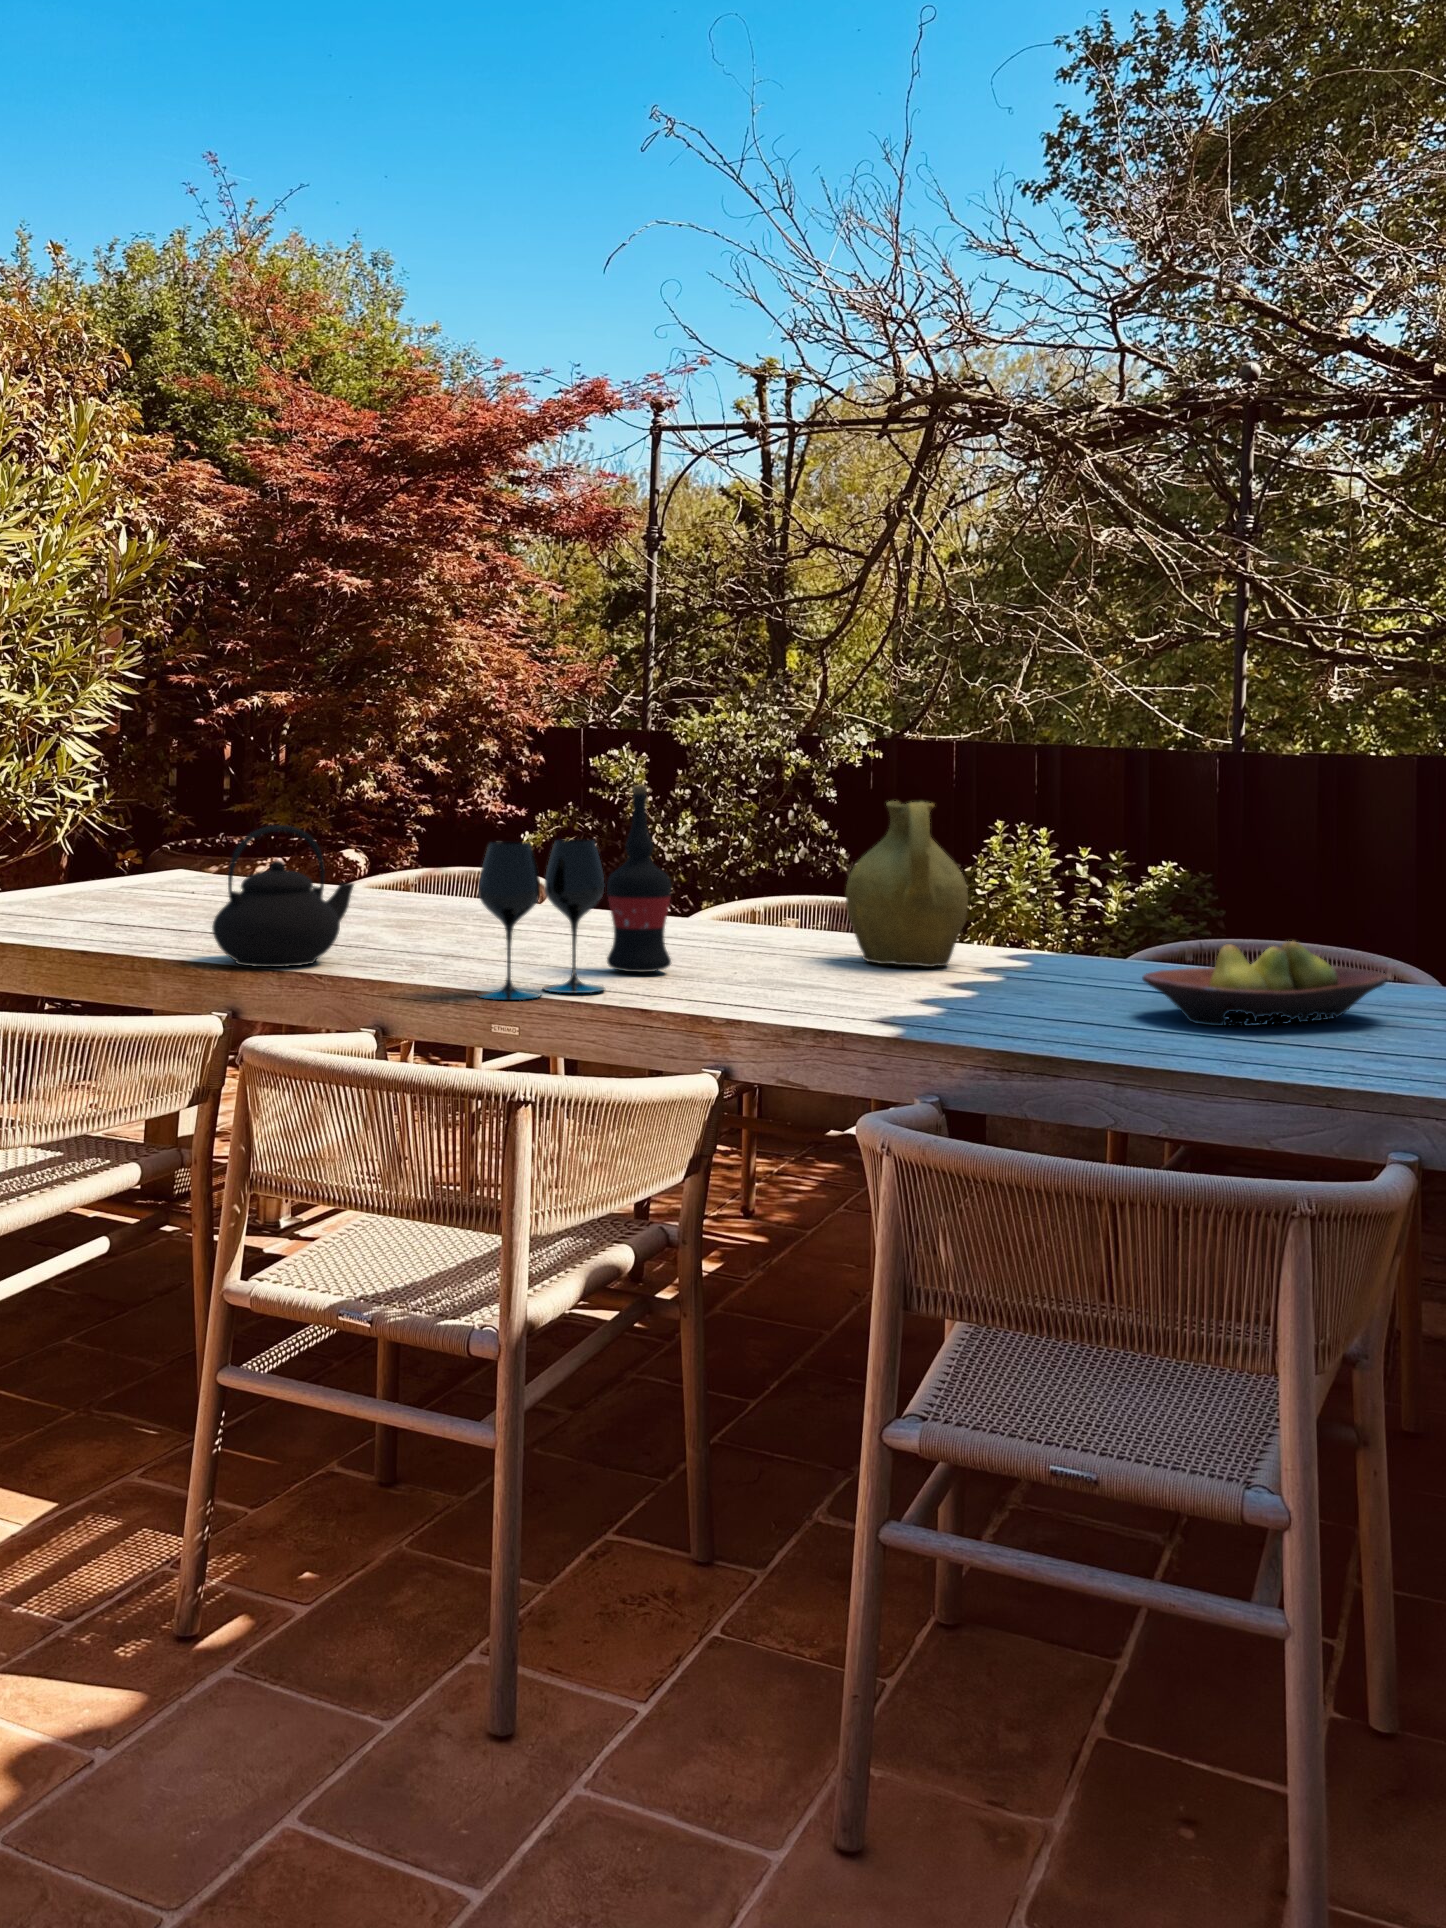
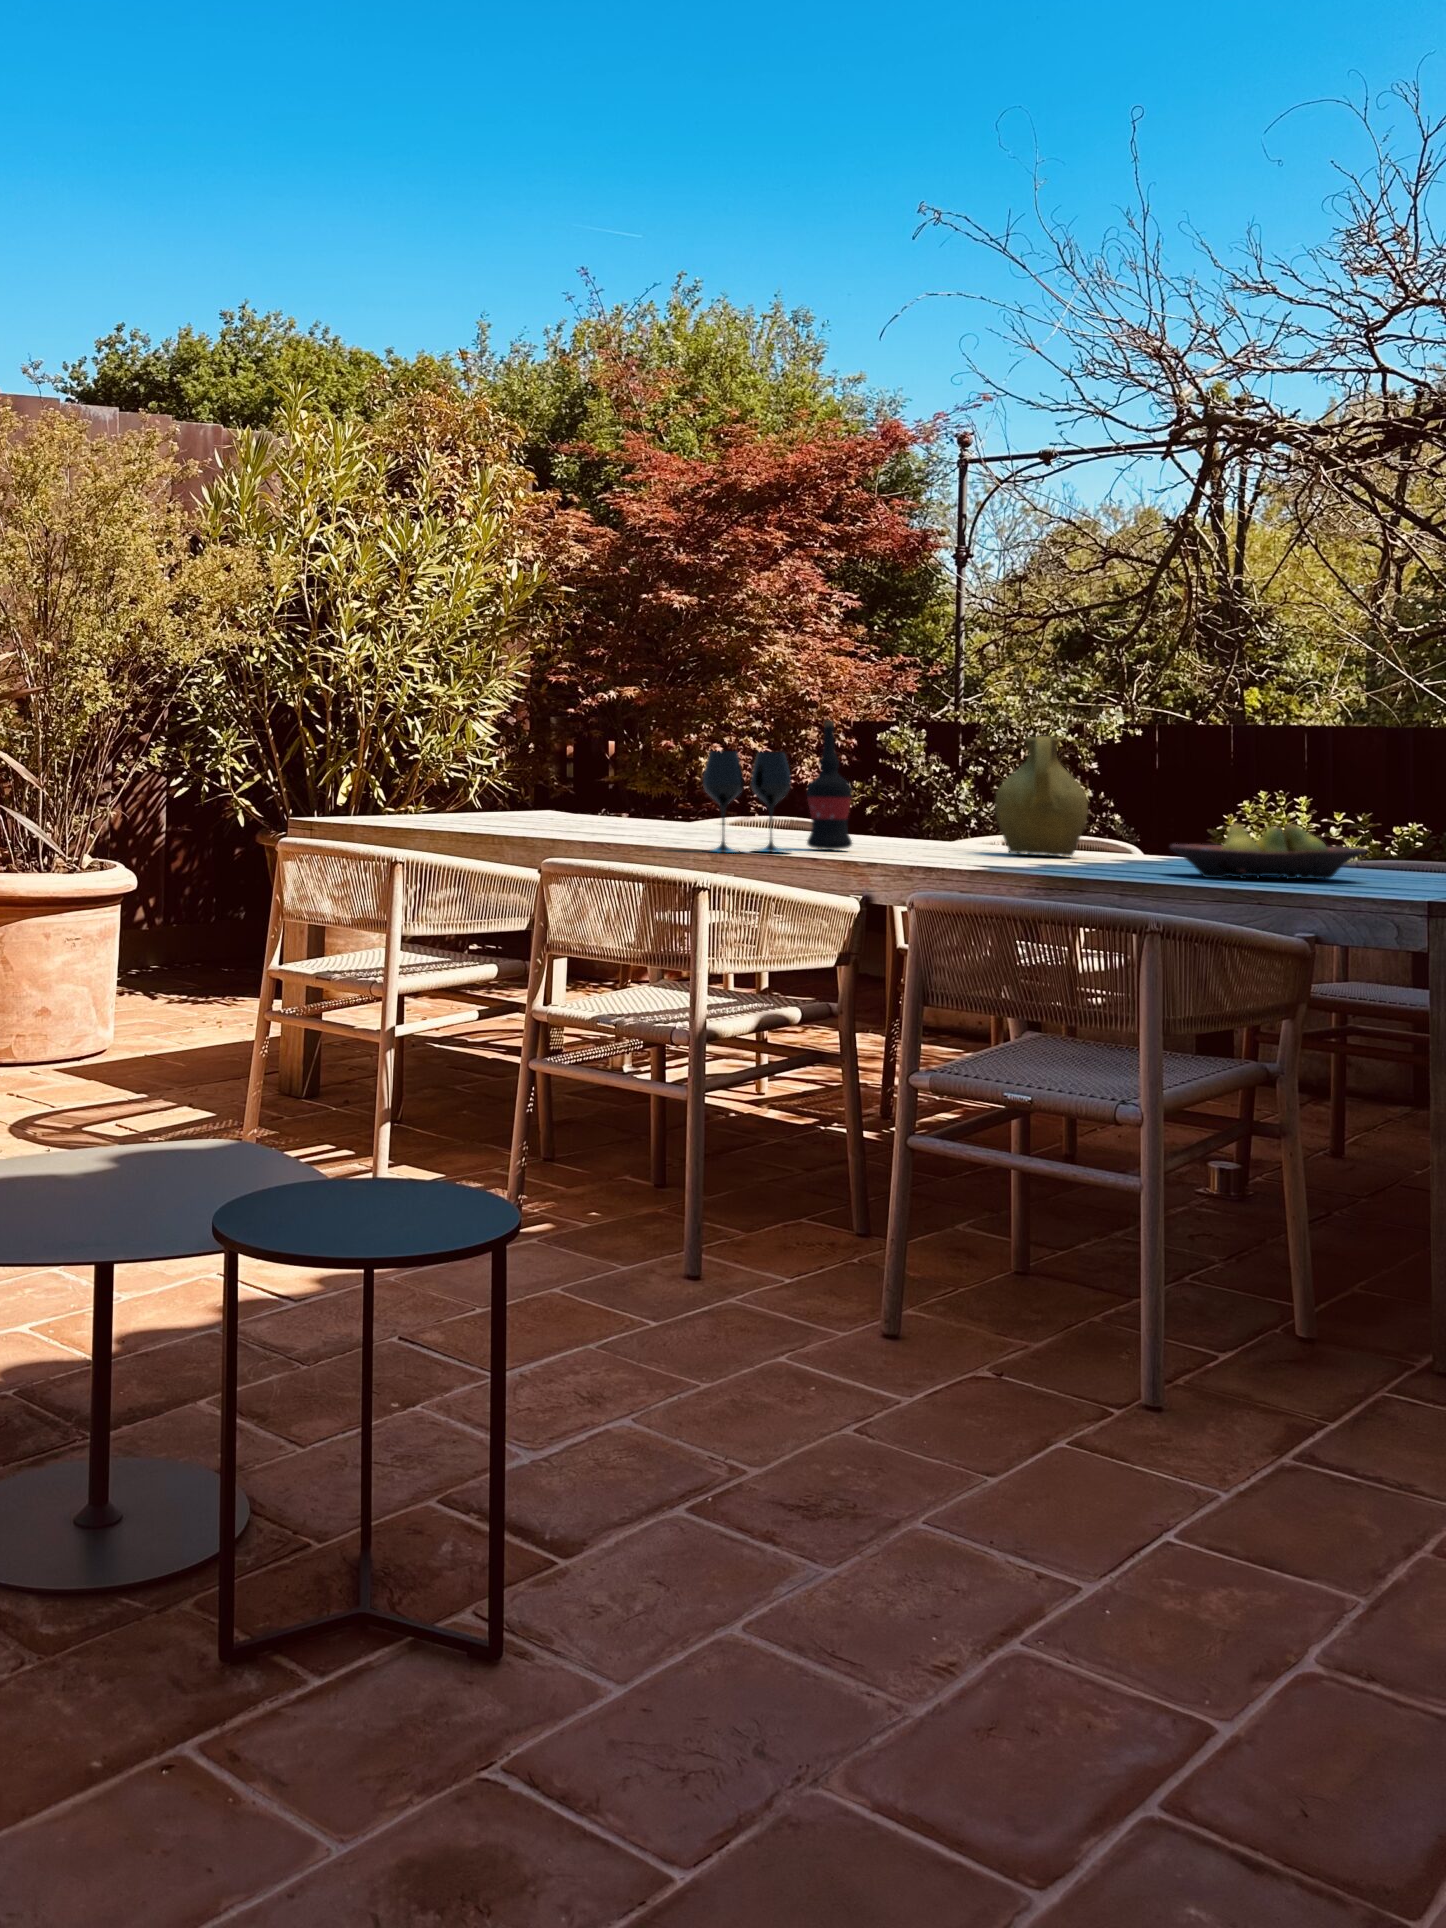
teapot: present [212,825,354,967] -> none [542,748,638,840]

